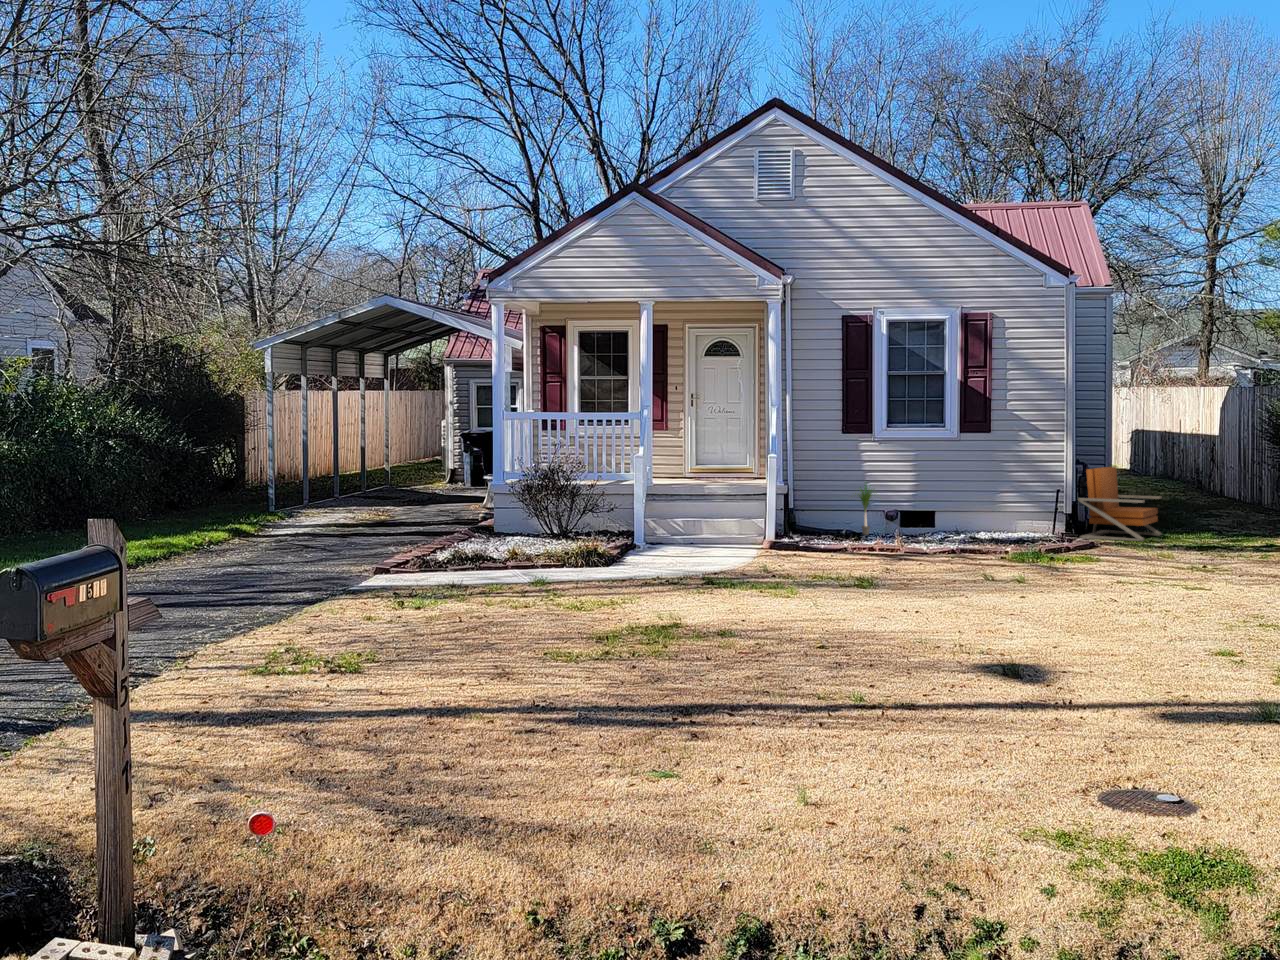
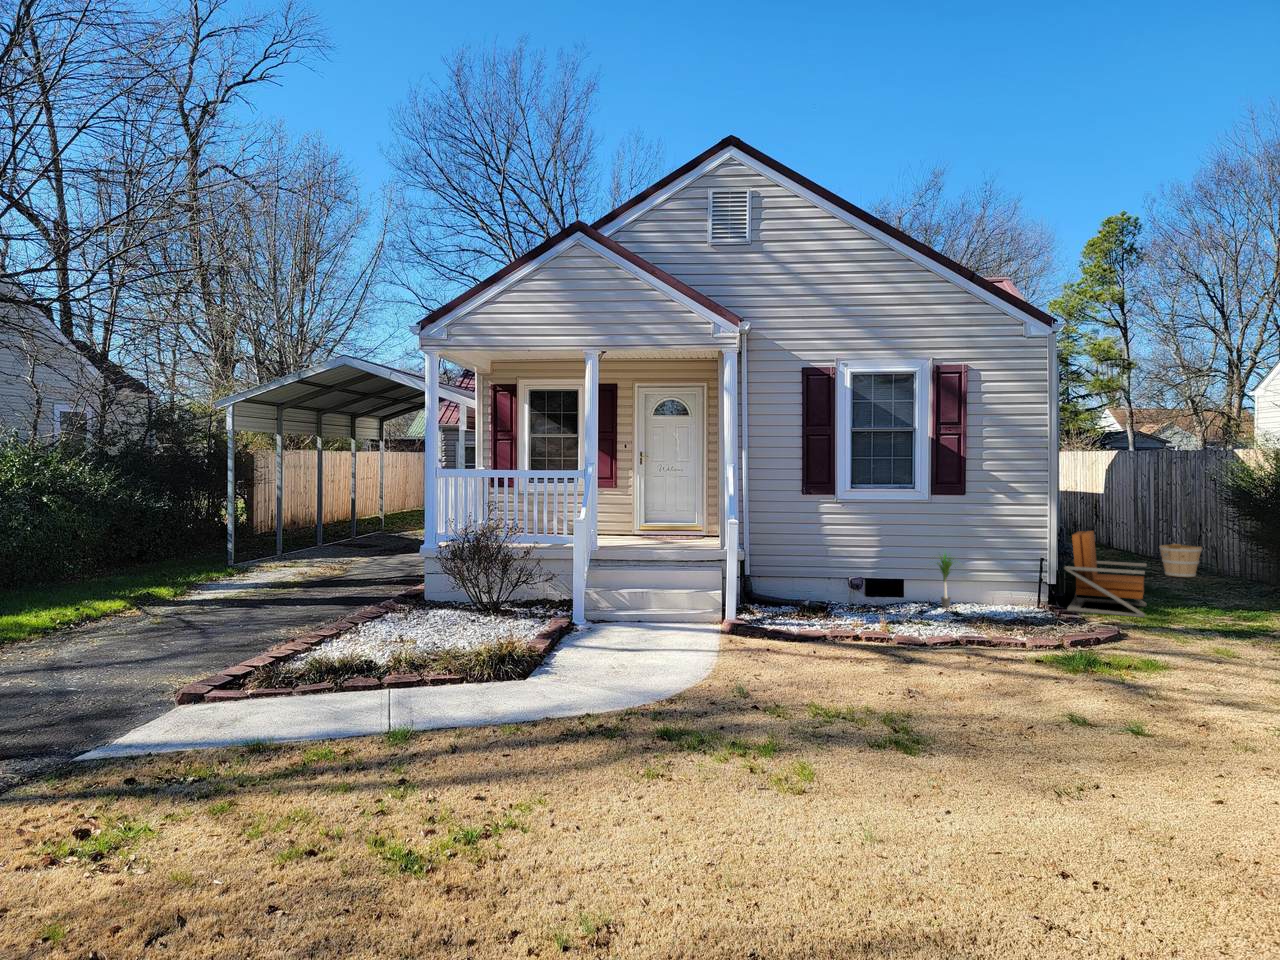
wooden bucket: none [1228,486,1267,519] -> present [1160,544,1202,577]
potted plant: present [855,487,872,535] -> present [937,554,956,607]

